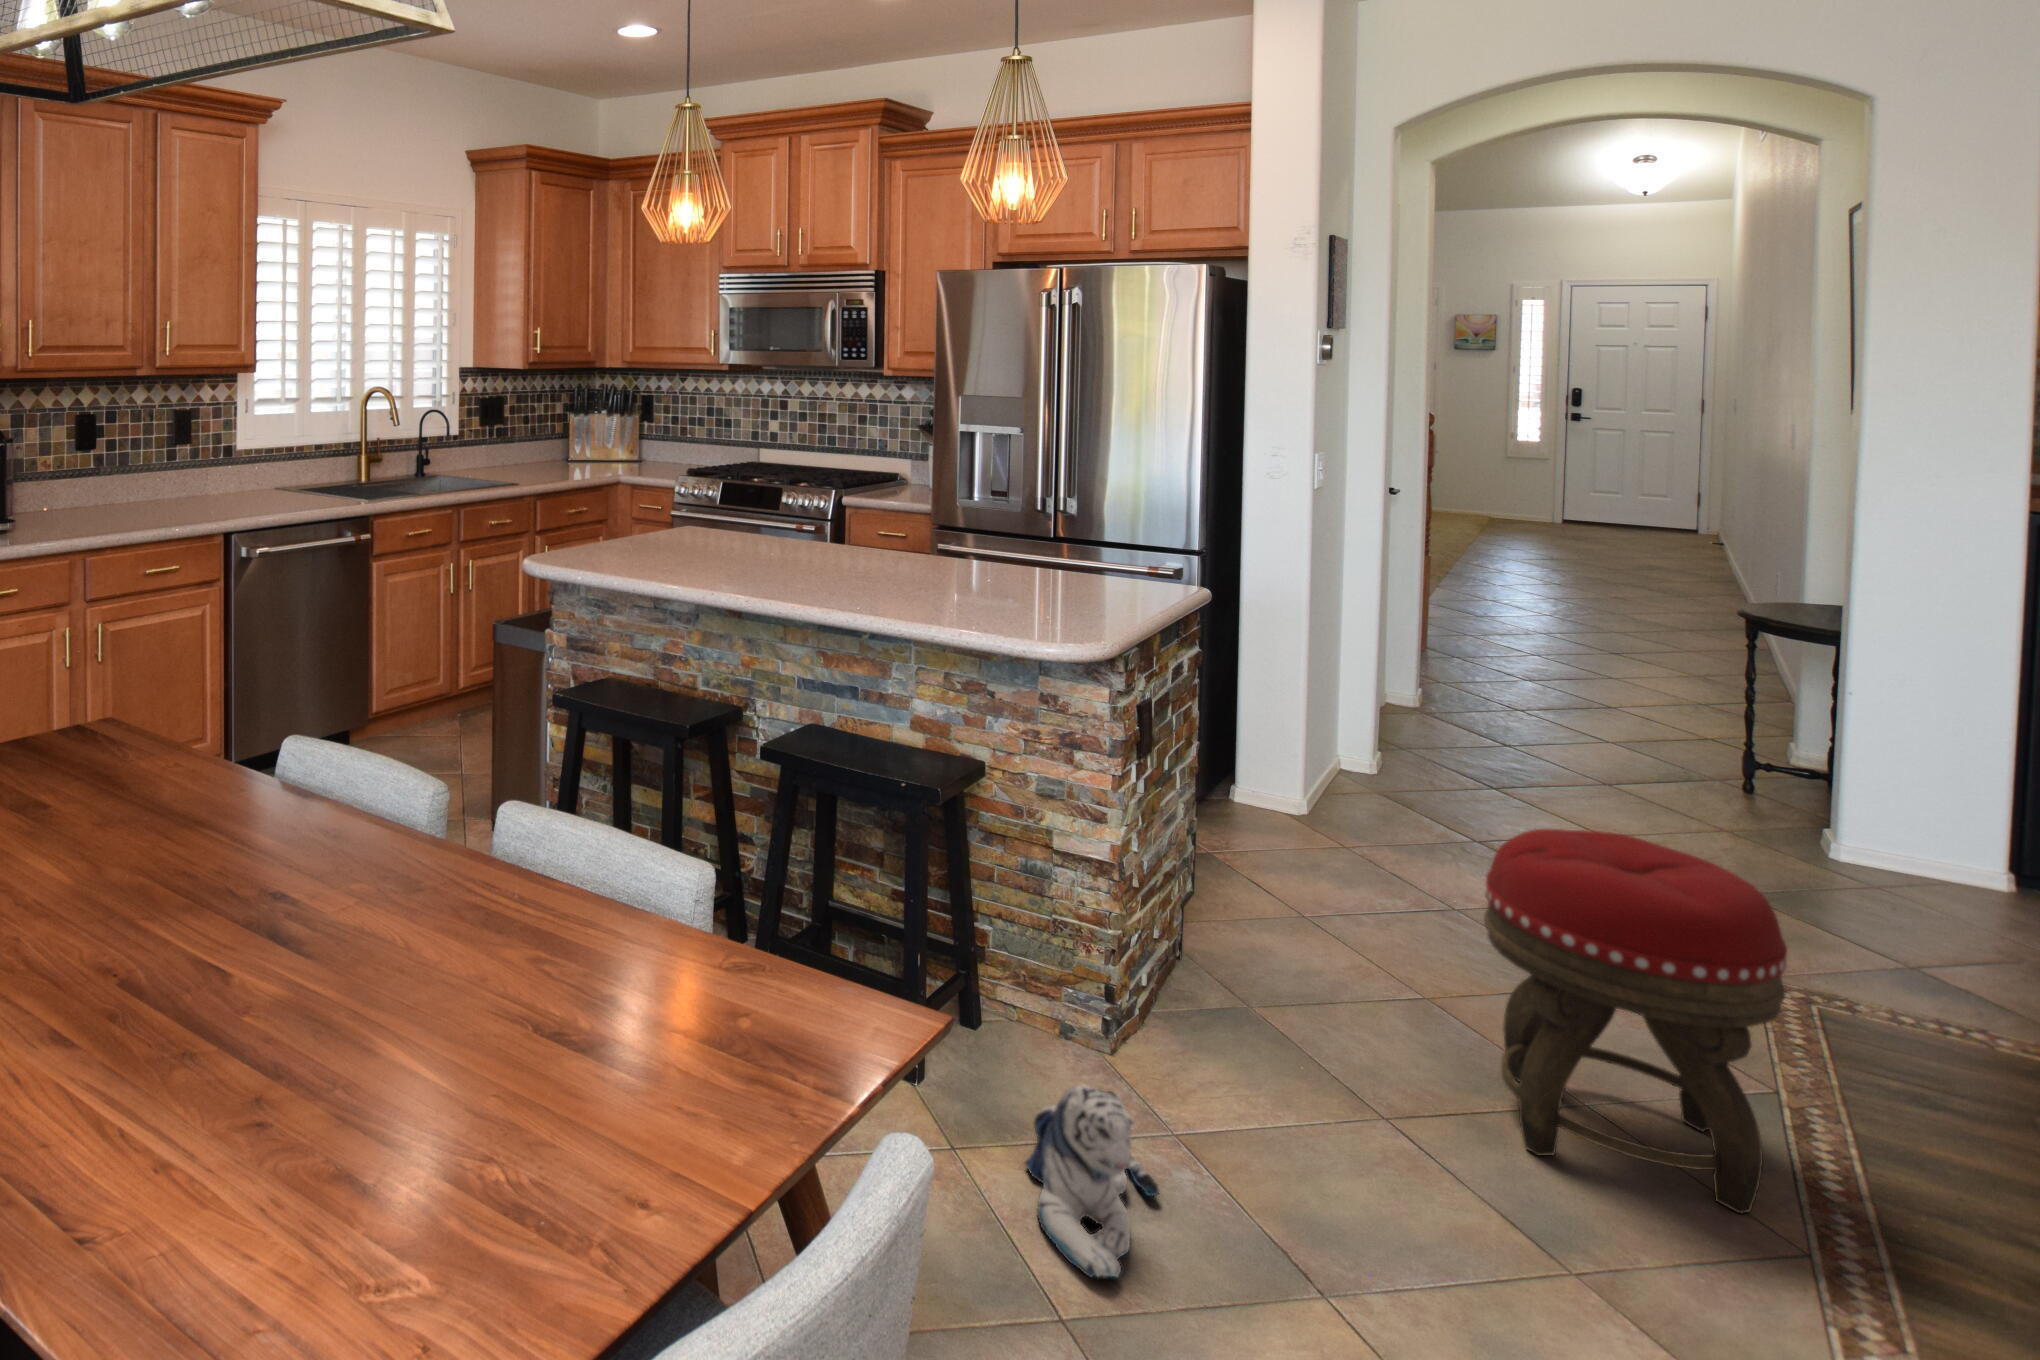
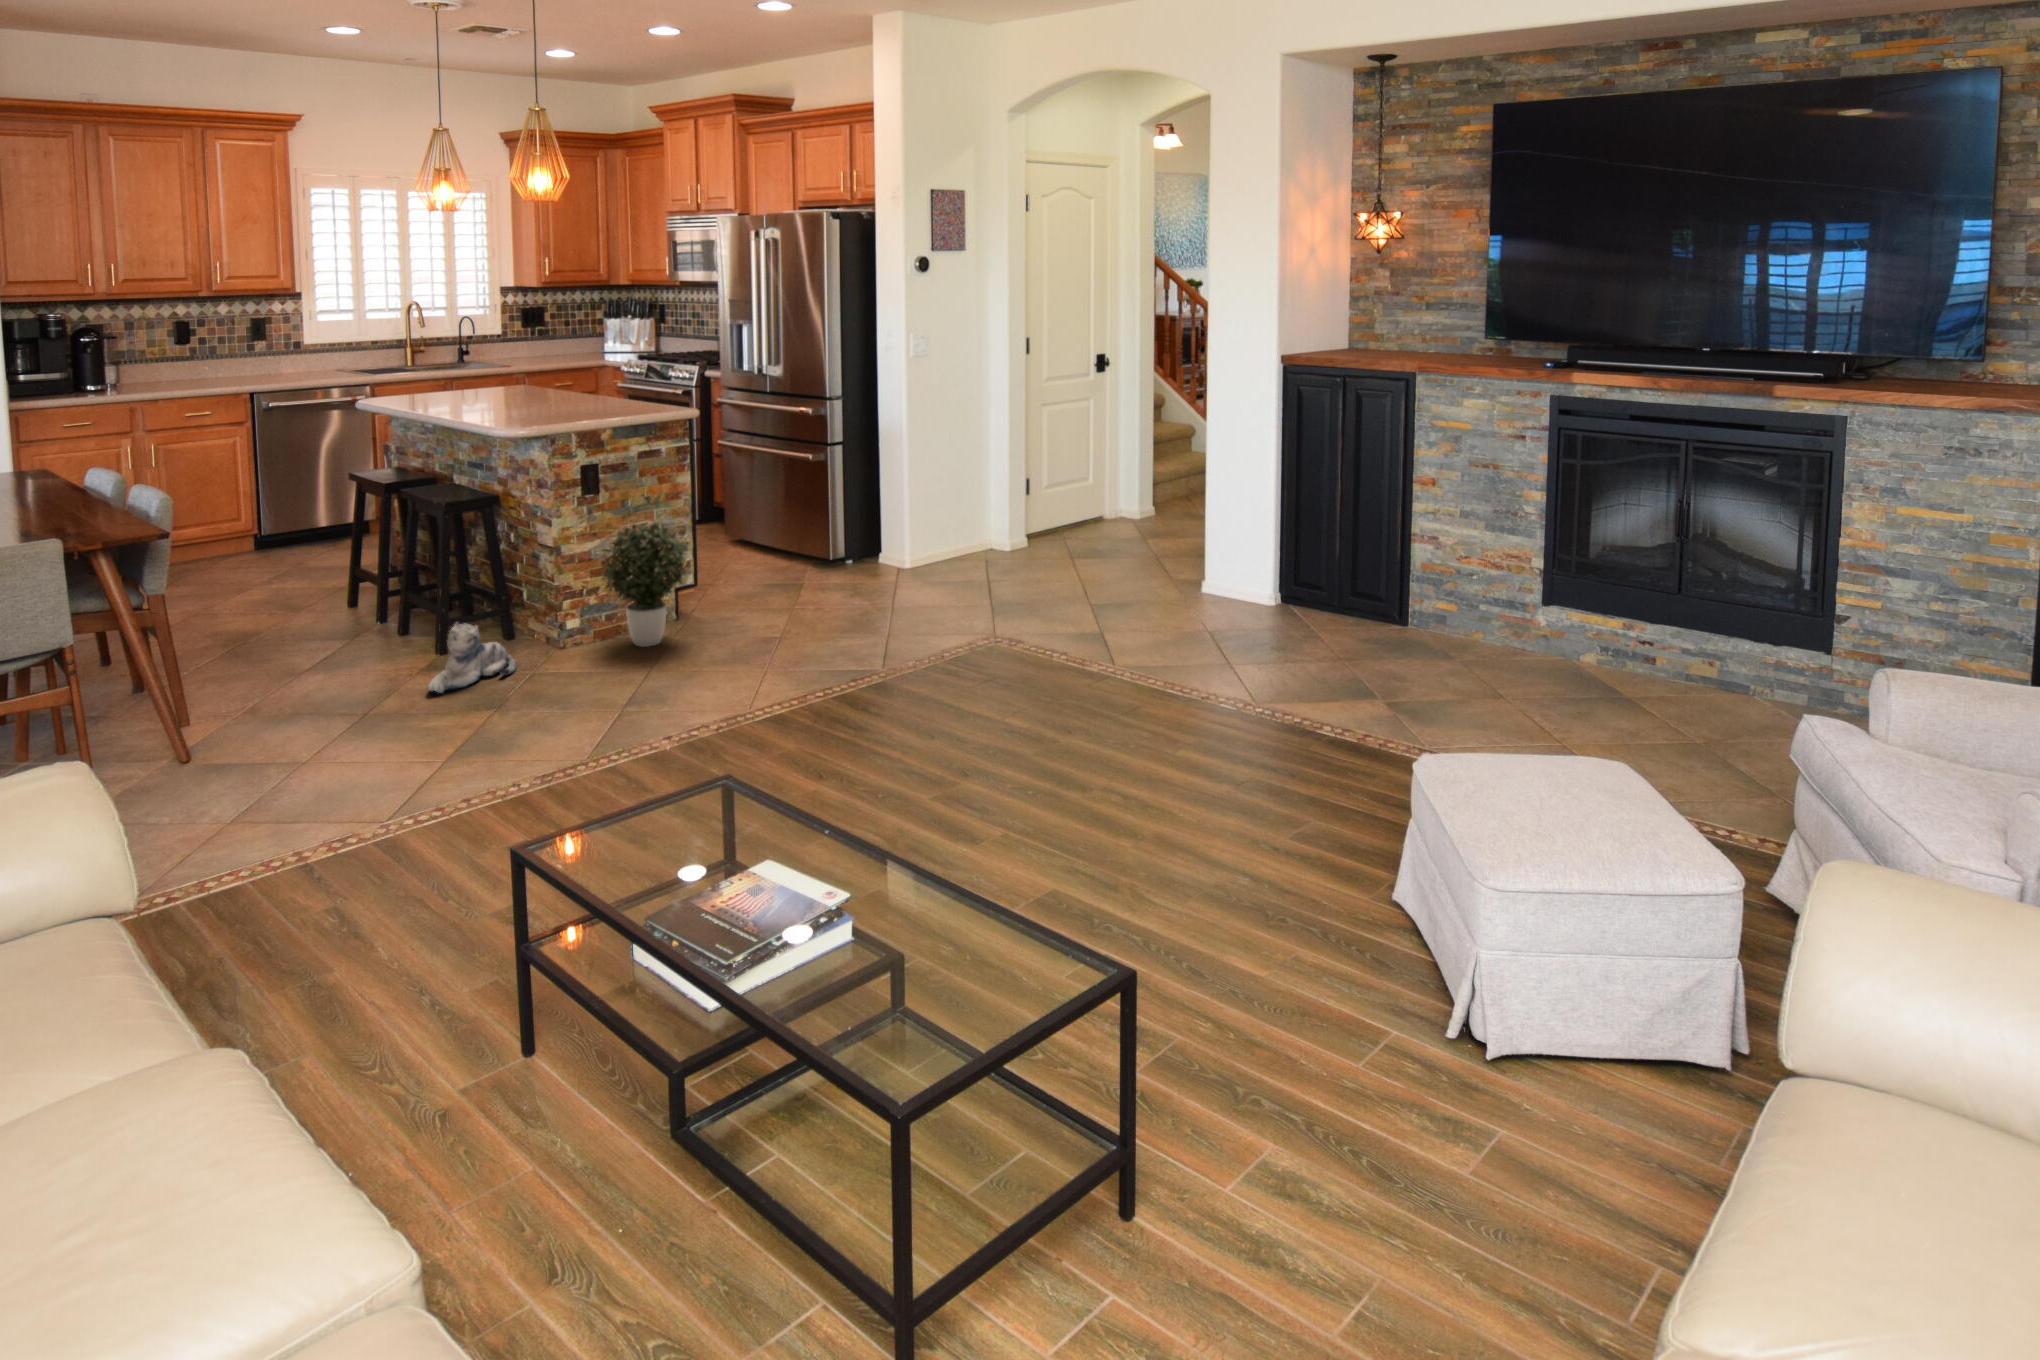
potted plant: none [1159,817,1350,1071] -> present [601,522,688,647]
footstool: present [1484,829,1787,1213] -> none [713,519,831,683]

